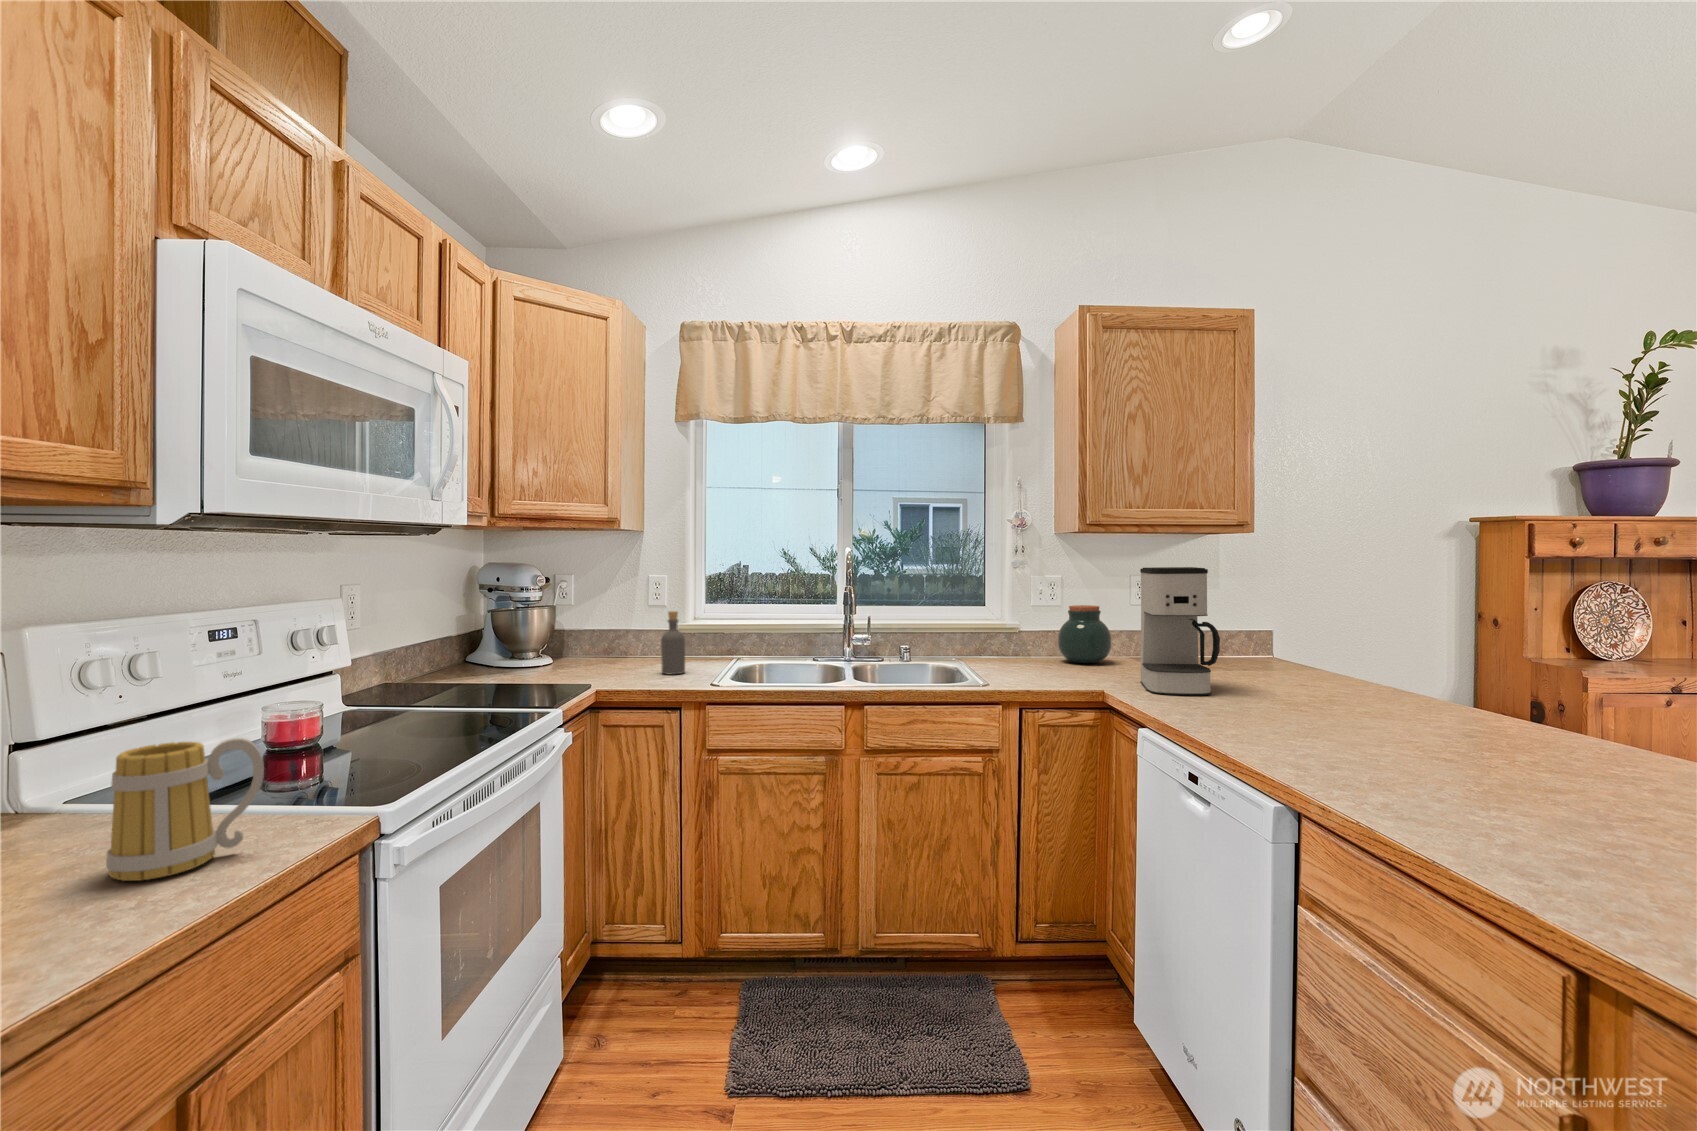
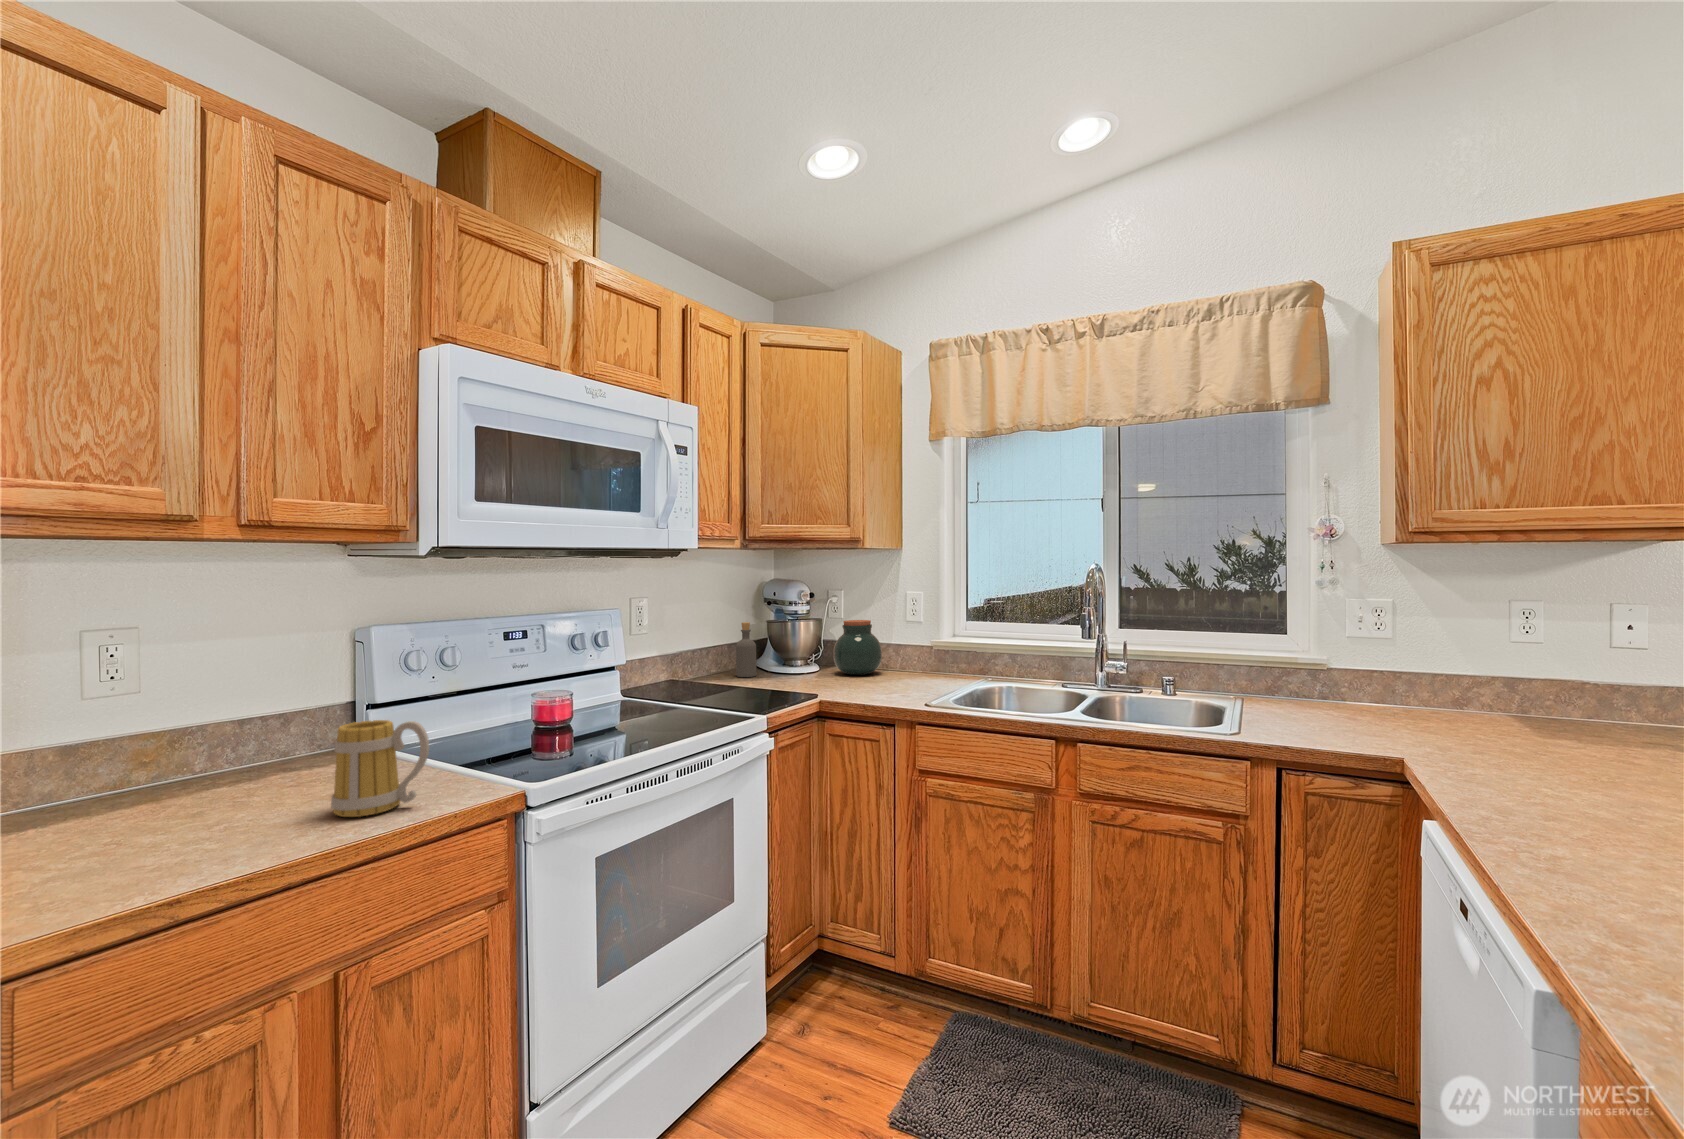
coffee maker: present [1140,567,1220,695] -> none [1472,591,1612,784]
jar: present [1058,605,1112,663] -> present [834,620,882,675]
bottle: present [661,611,685,674] -> present [736,622,756,677]

